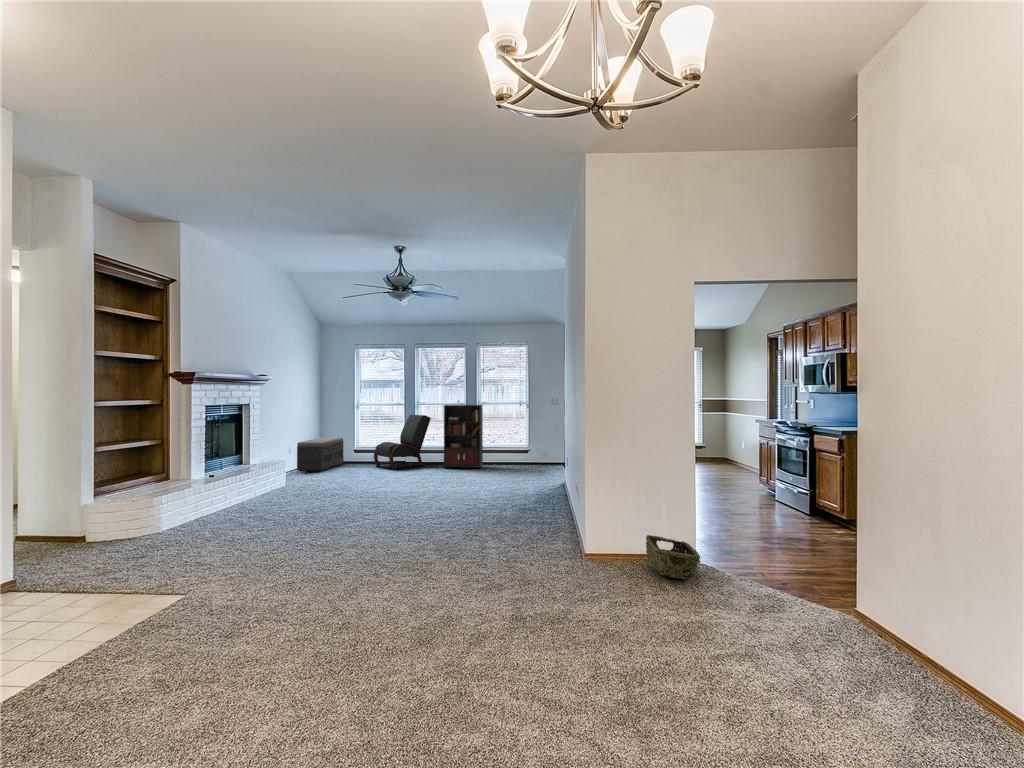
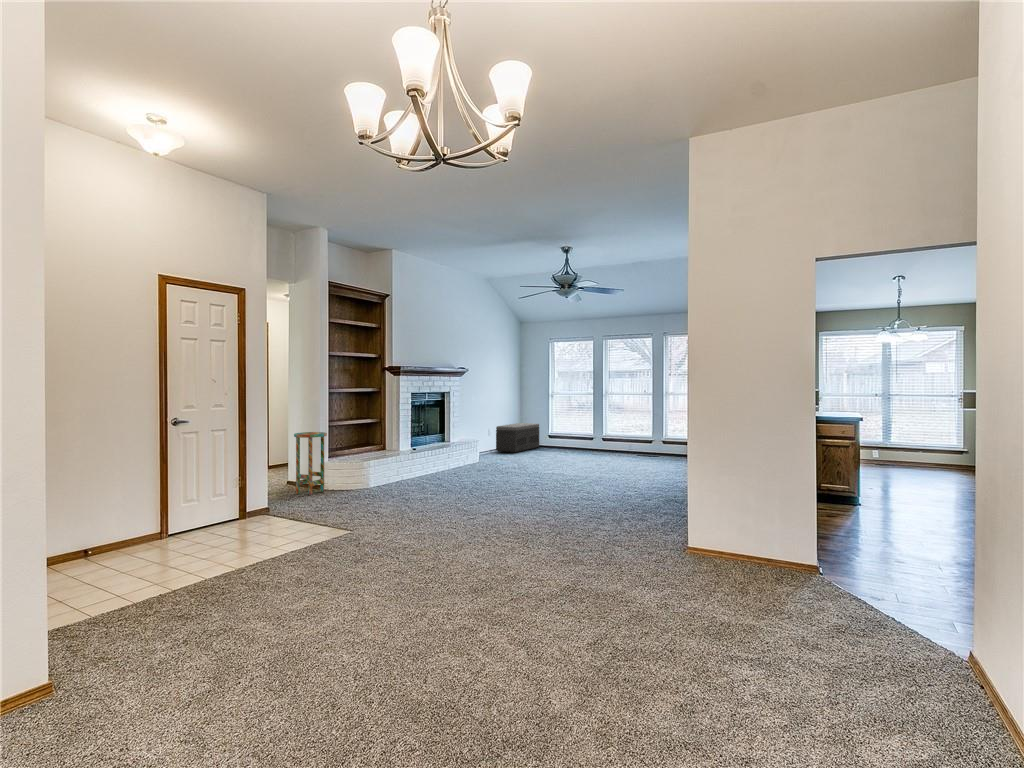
bookcase: present [444,405,483,468] -> none [625,395,680,459]
lounge chair: present [374,415,431,470] -> none [563,404,616,455]
side table: none [42,461,98,552] -> present [294,432,327,495]
woven basket: present [646,535,700,579] -> none [723,534,779,581]

